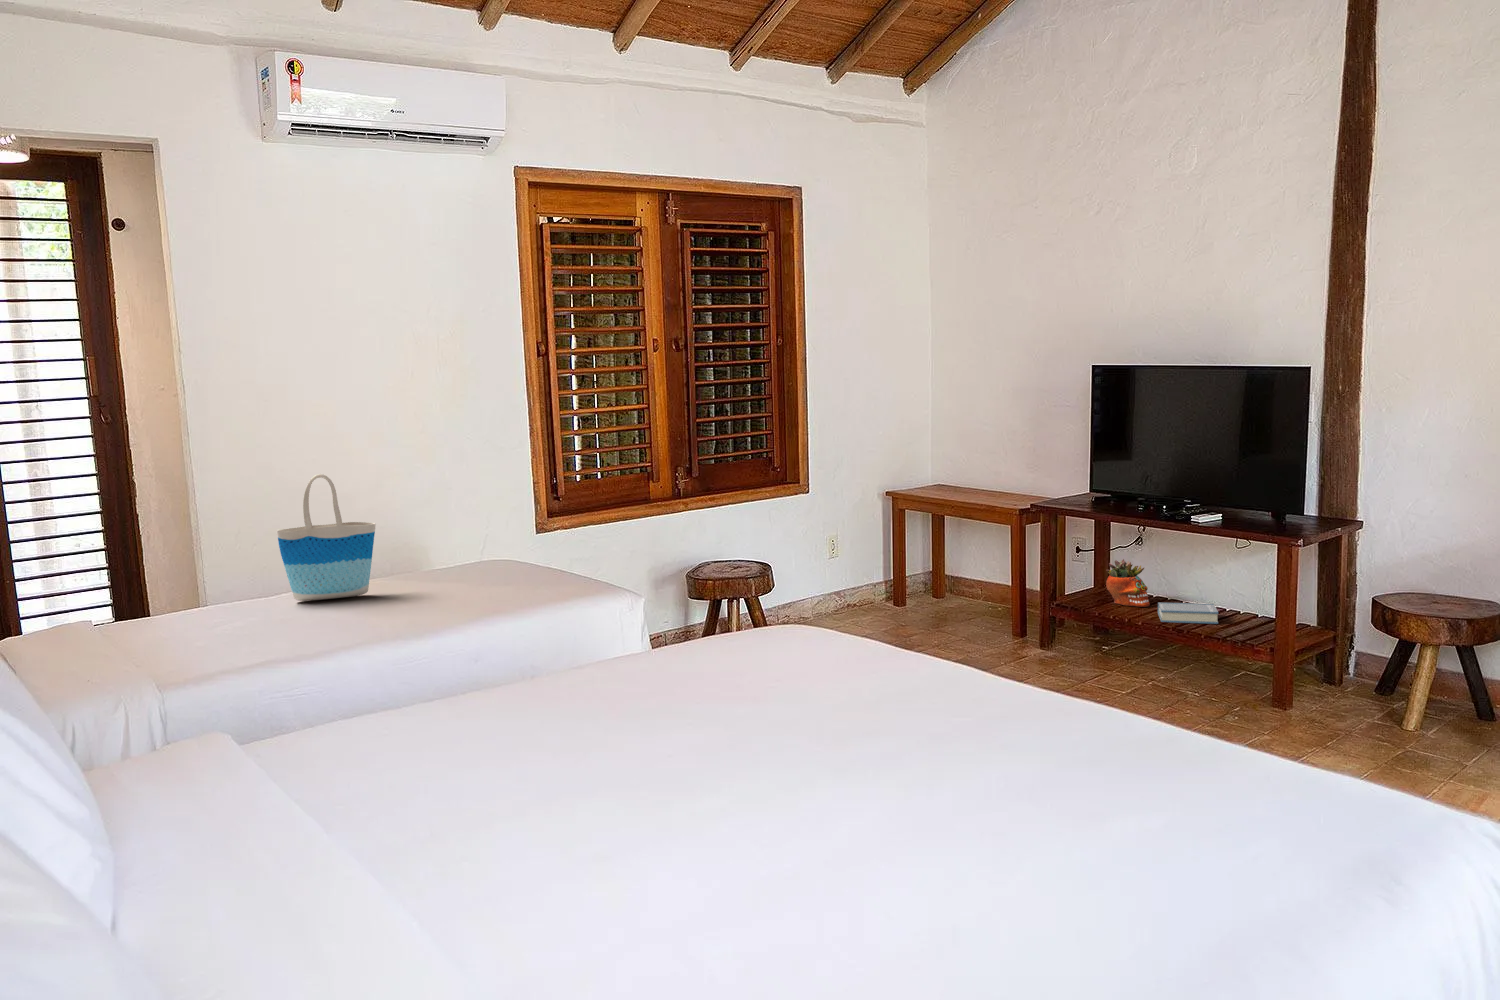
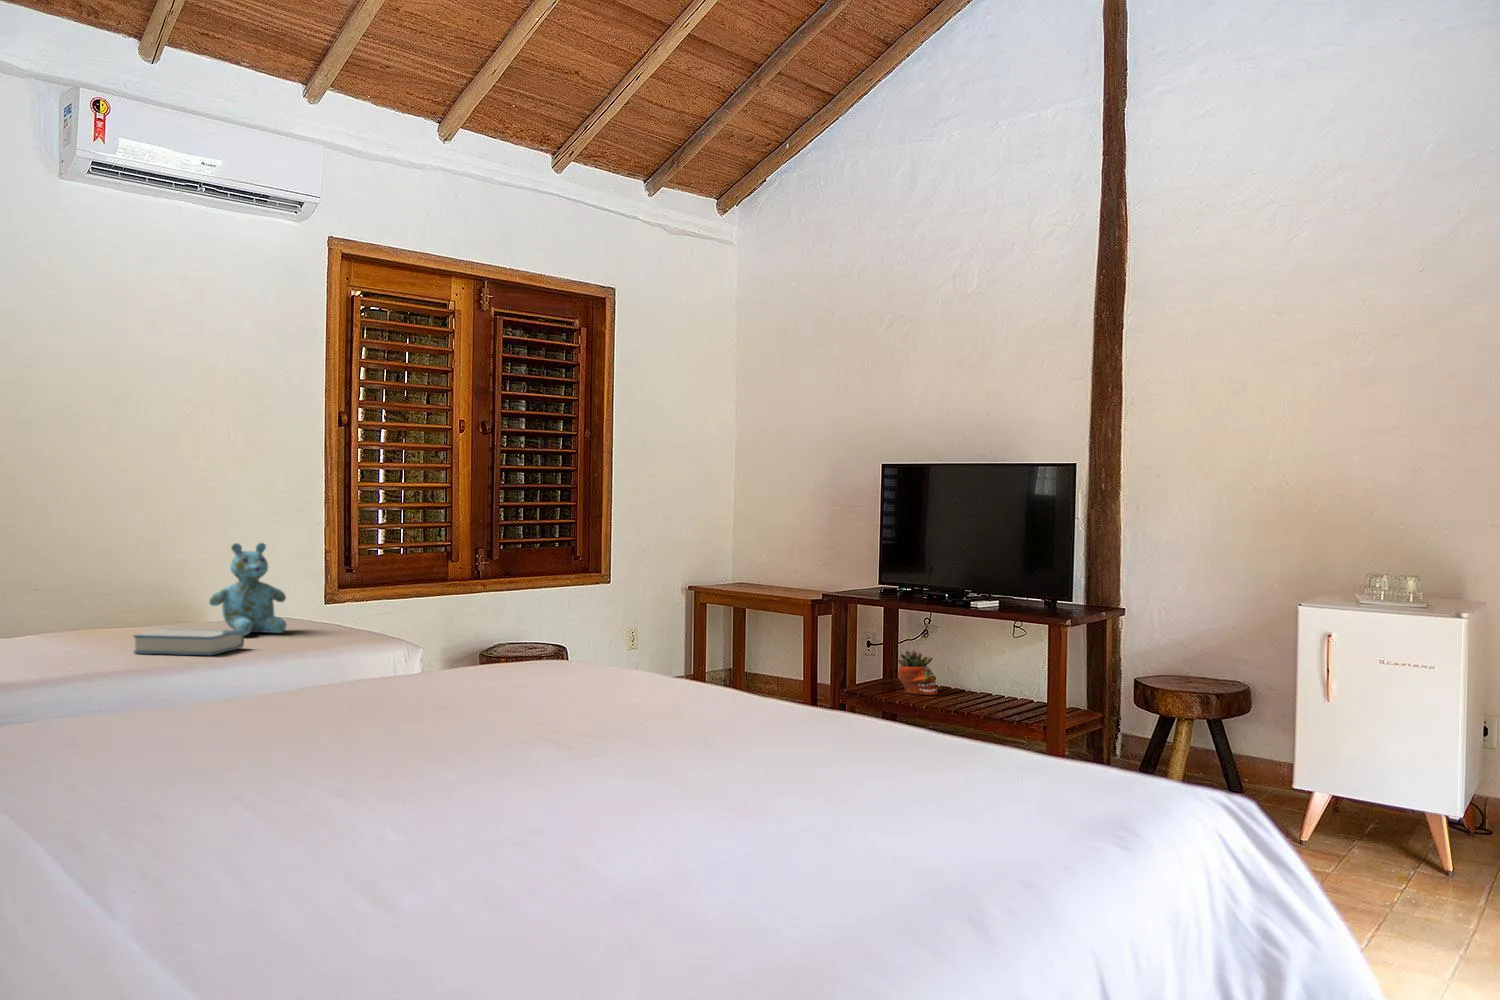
tote bag: present [277,474,376,601] -> none [30,506,145,642]
stuffed bear: none [435,496,506,588] -> present [209,543,286,635]
hardback book: present [1158,602,1218,624] -> present [134,629,244,655]

